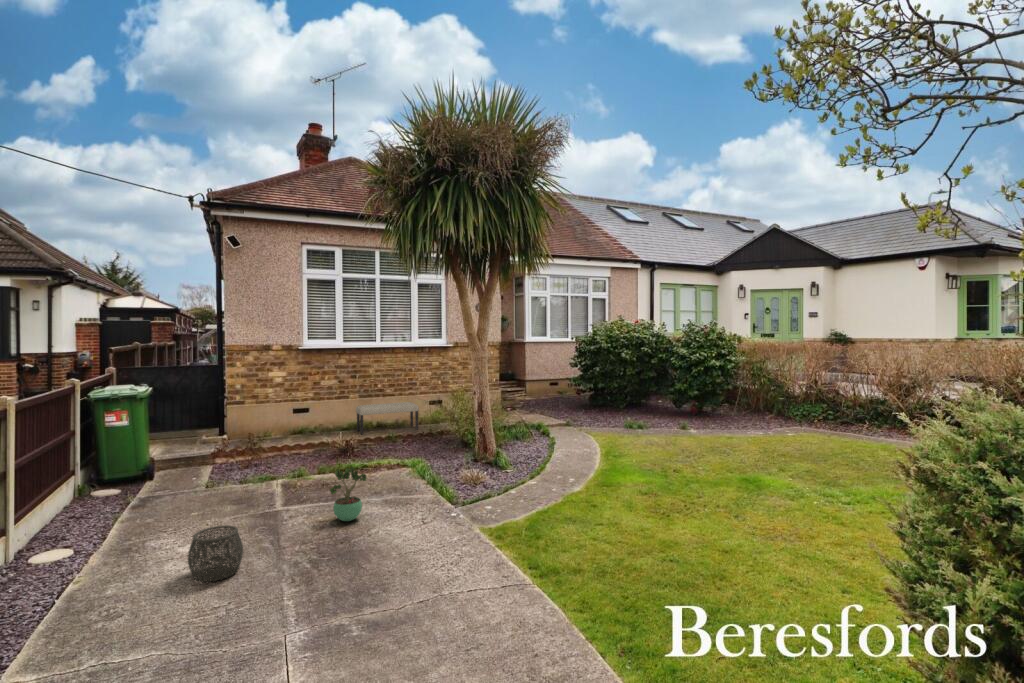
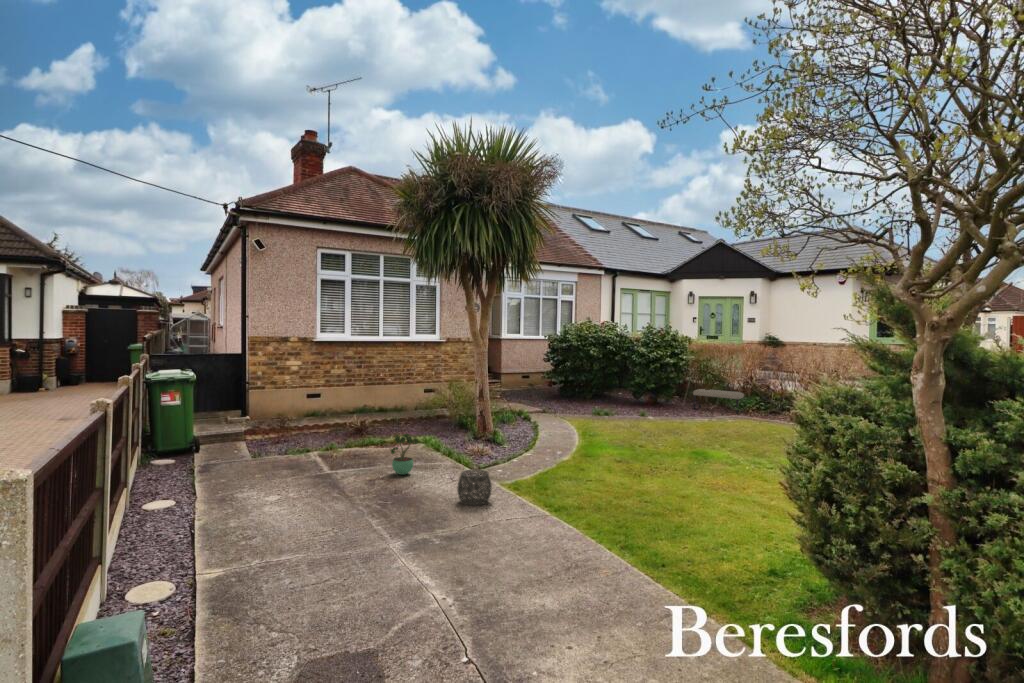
bench: present [356,402,419,434] -> present [693,389,744,414]
woven basket: present [188,525,243,582] -> present [457,470,492,506]

